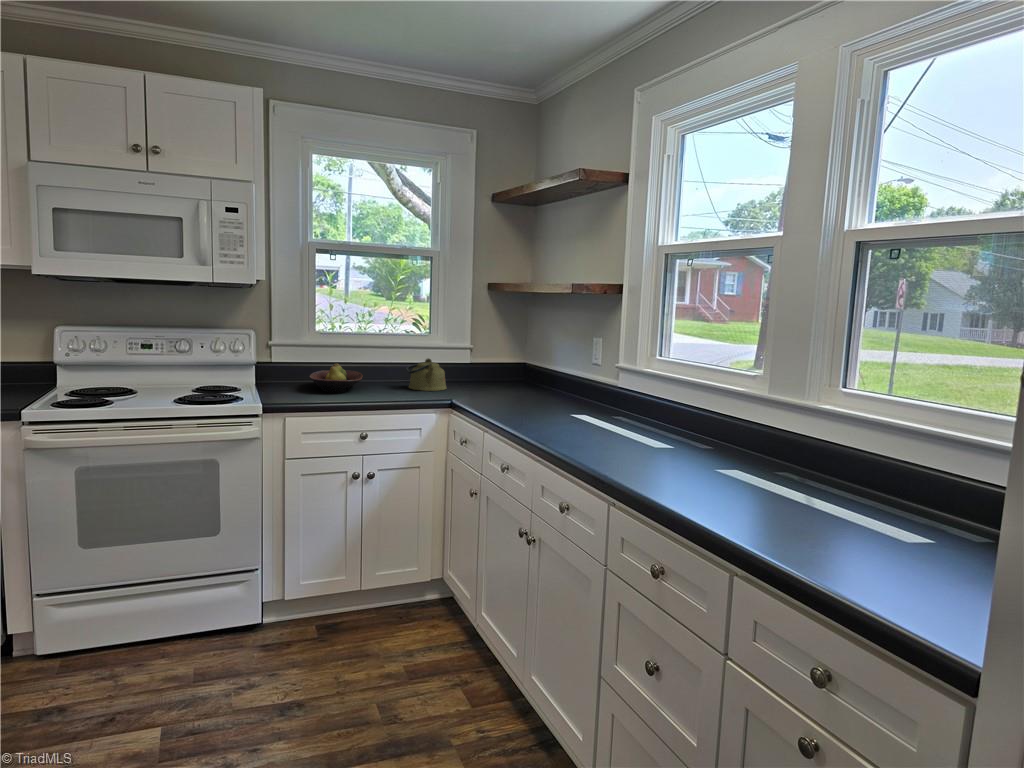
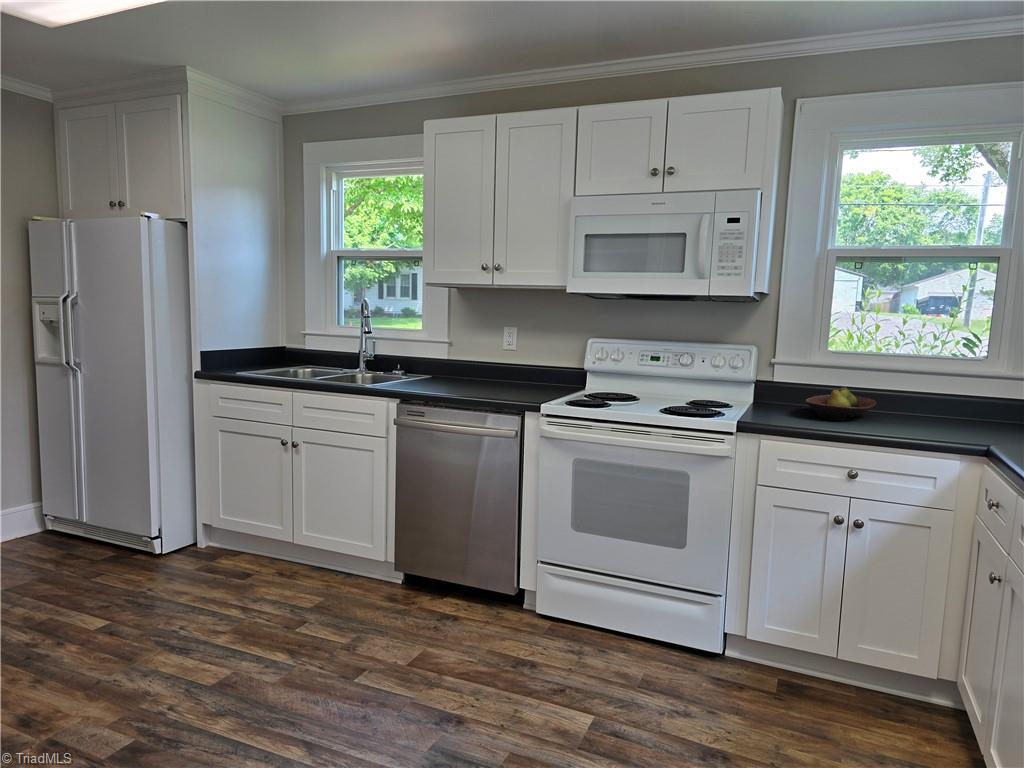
kettle: present [406,358,447,391] -> none [939,389,1000,433]

